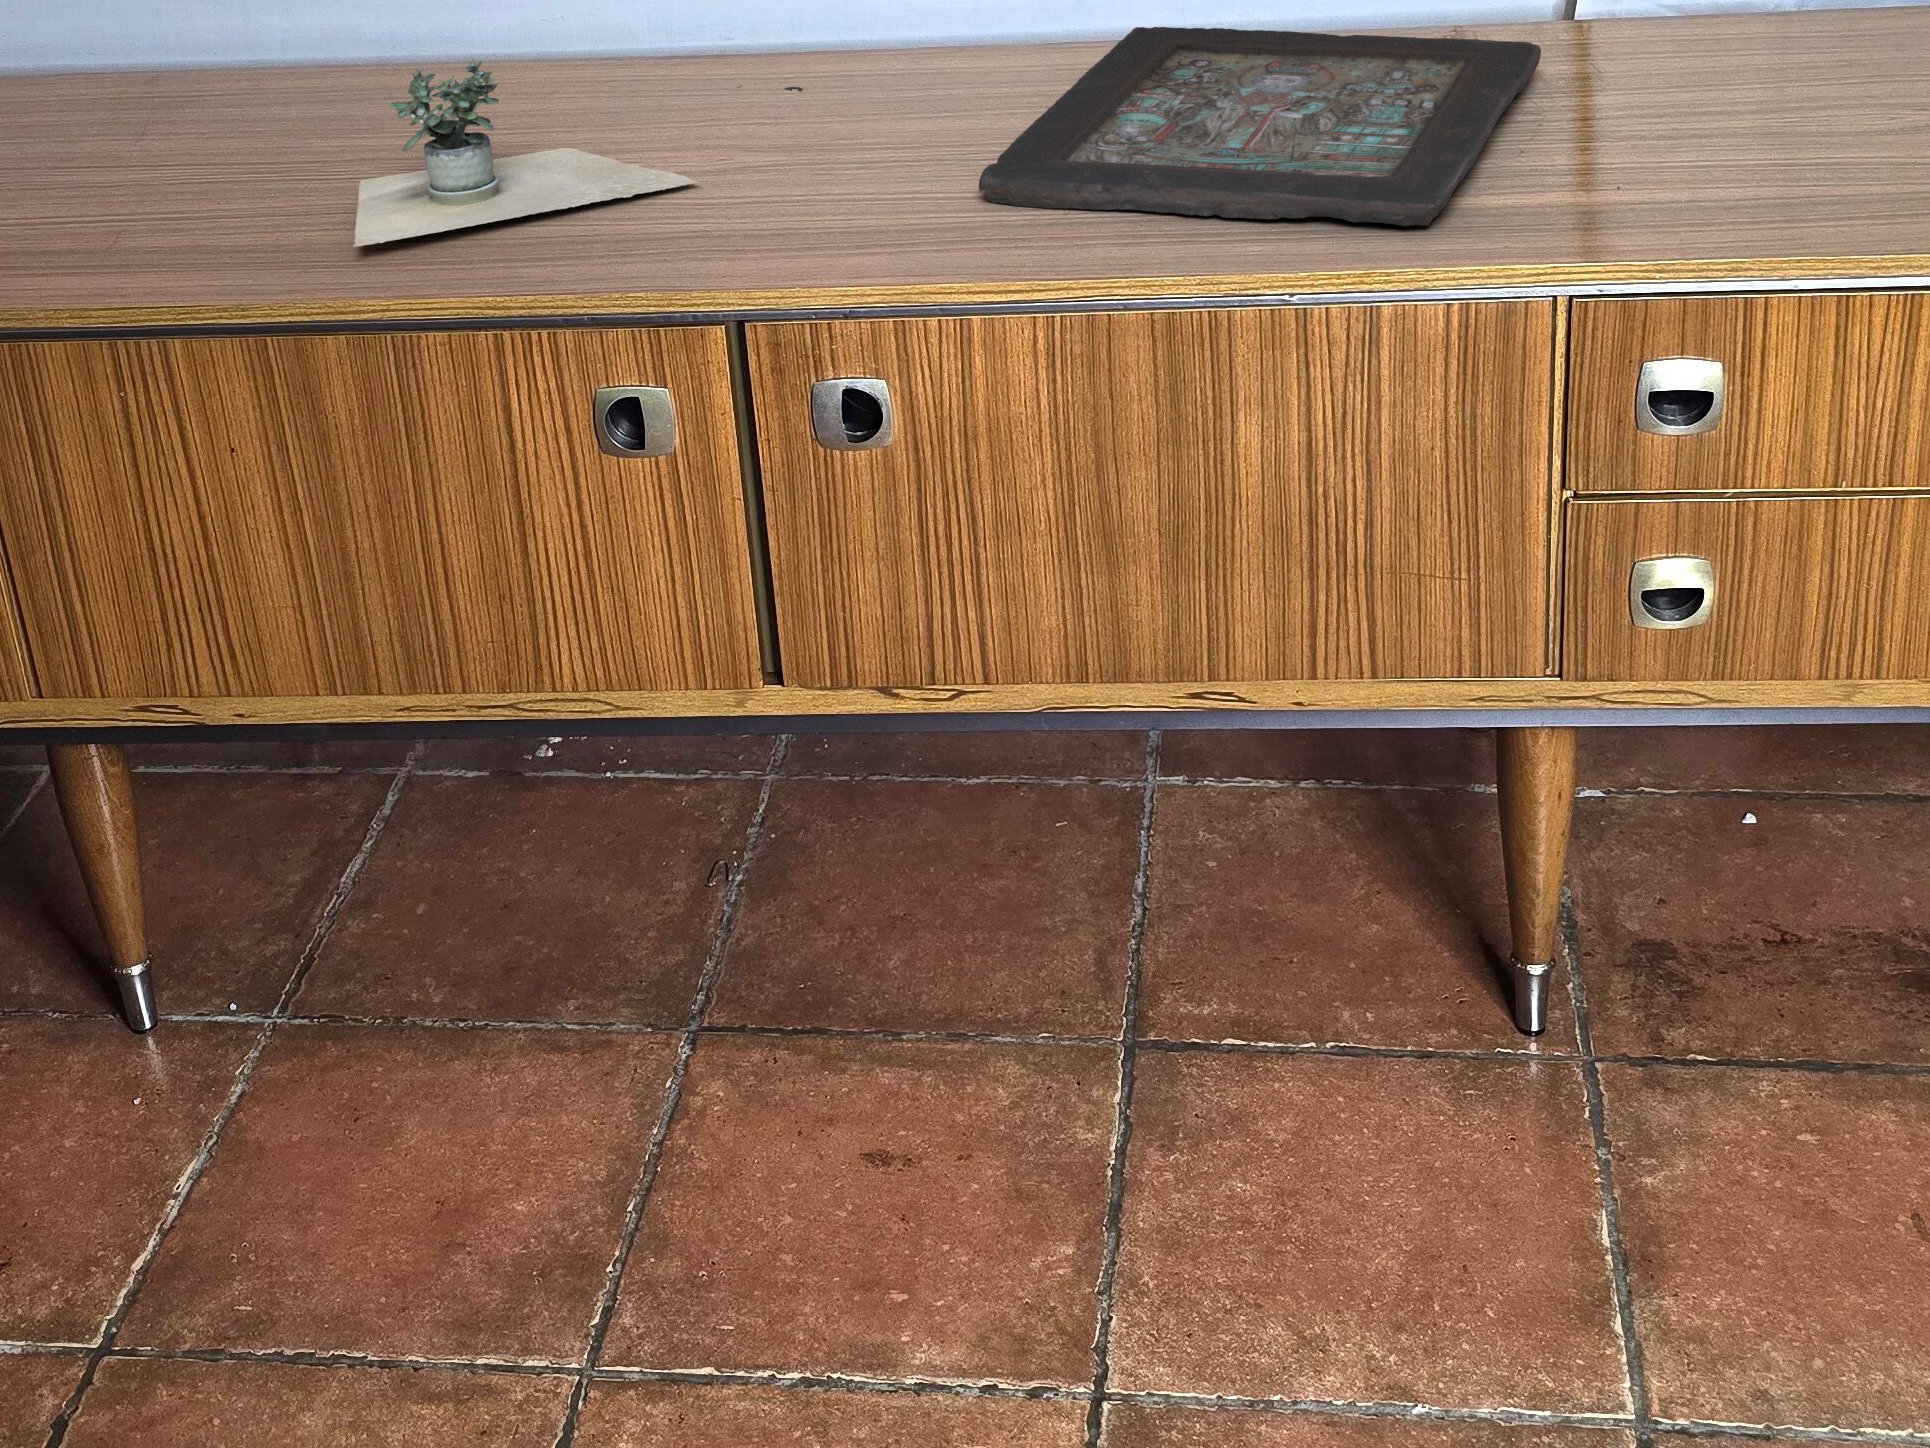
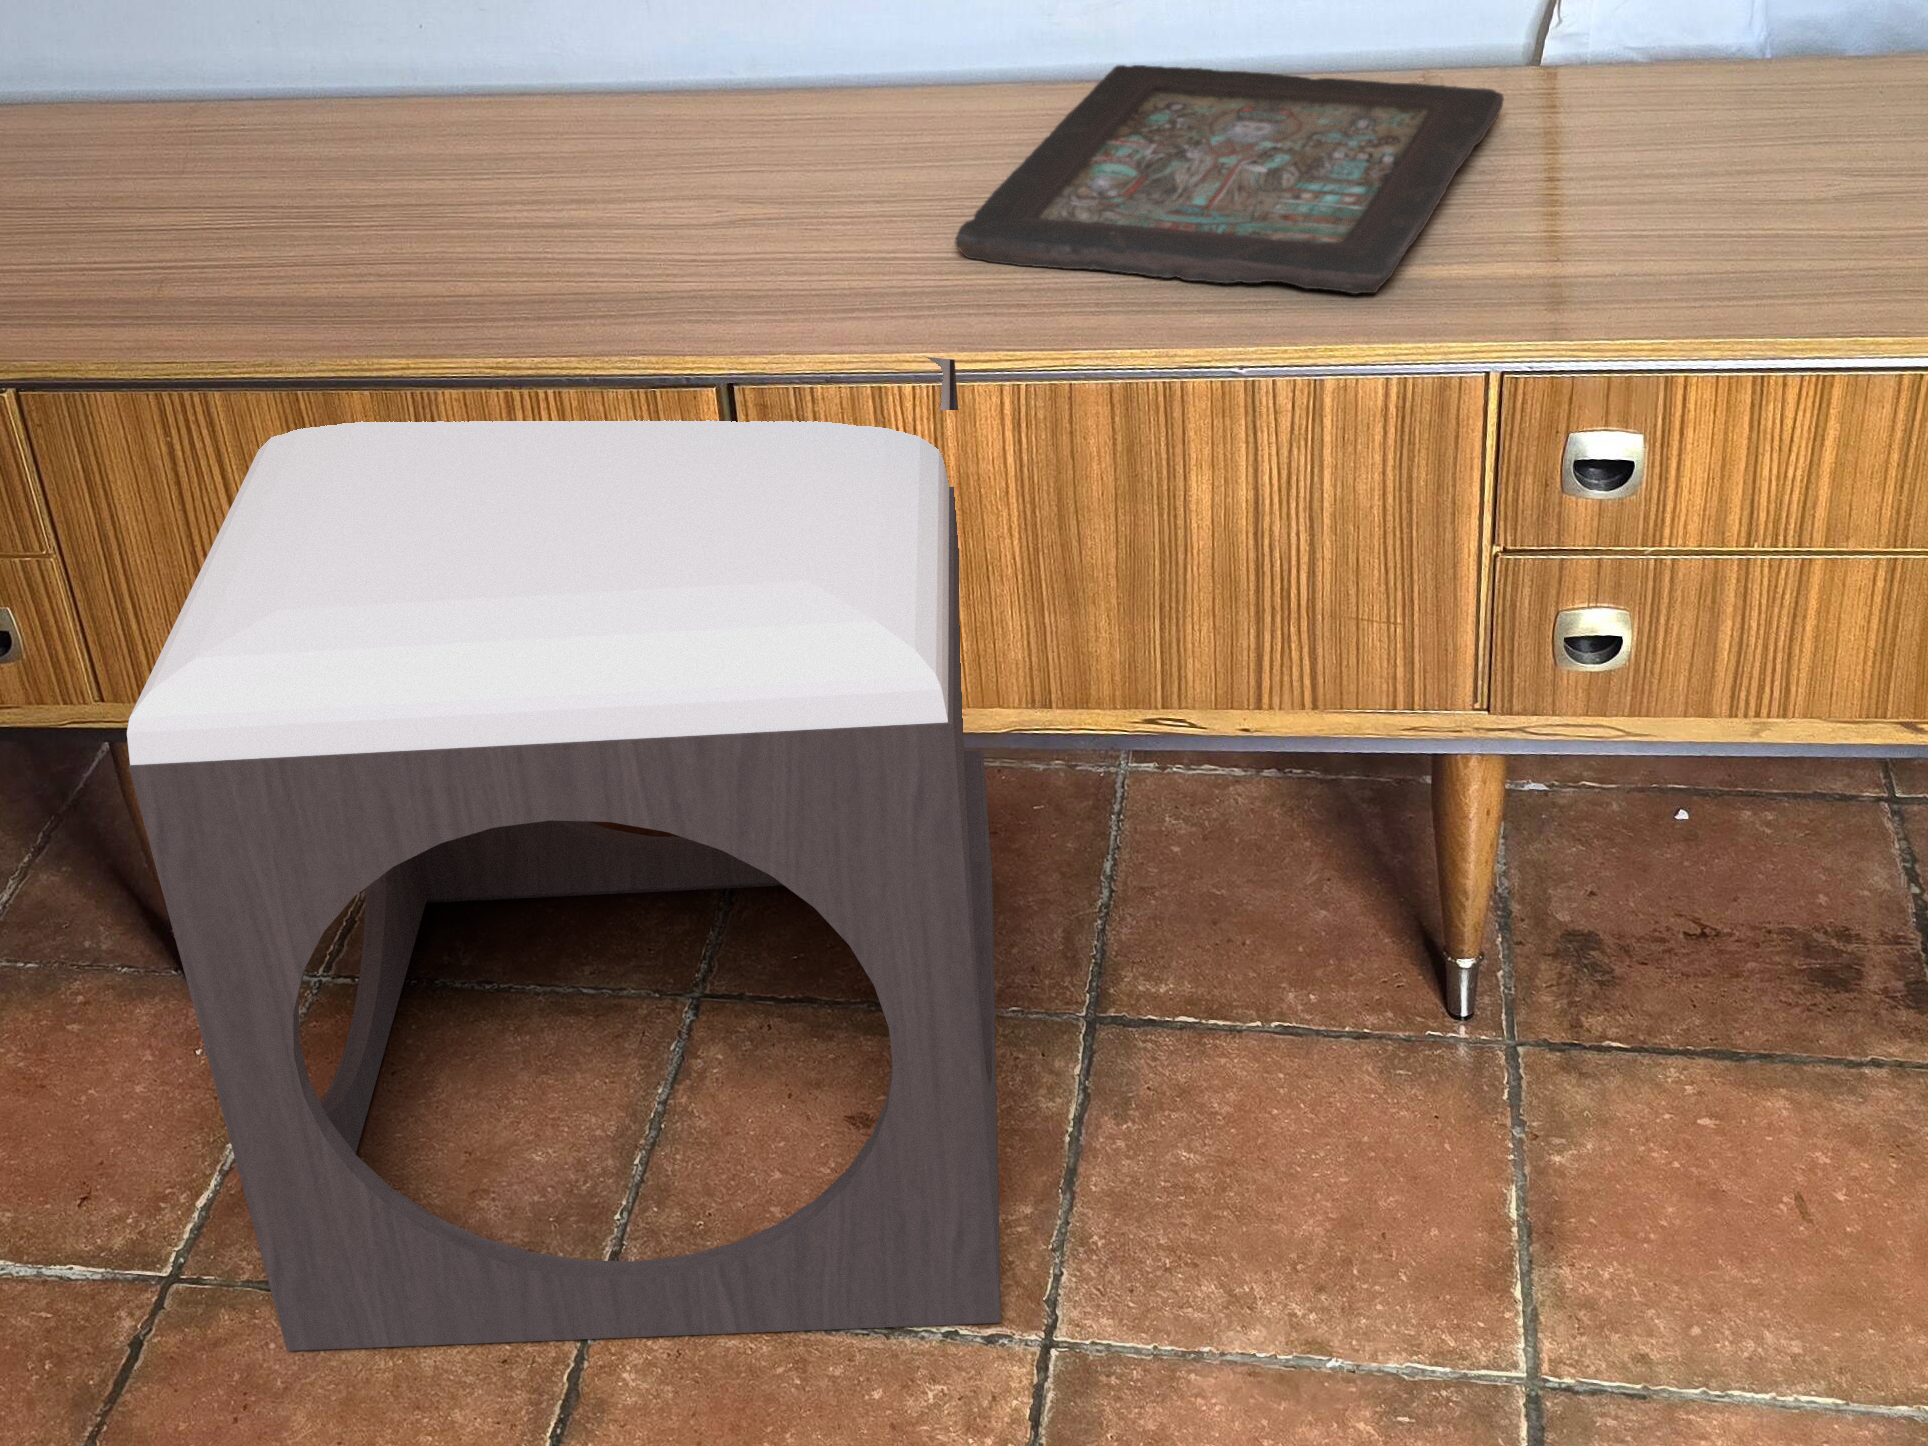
potted plant: present [353,59,804,247] -> none [371,117,794,301]
footstool: none [75,268,1045,1425] -> present [127,357,1001,1351]

